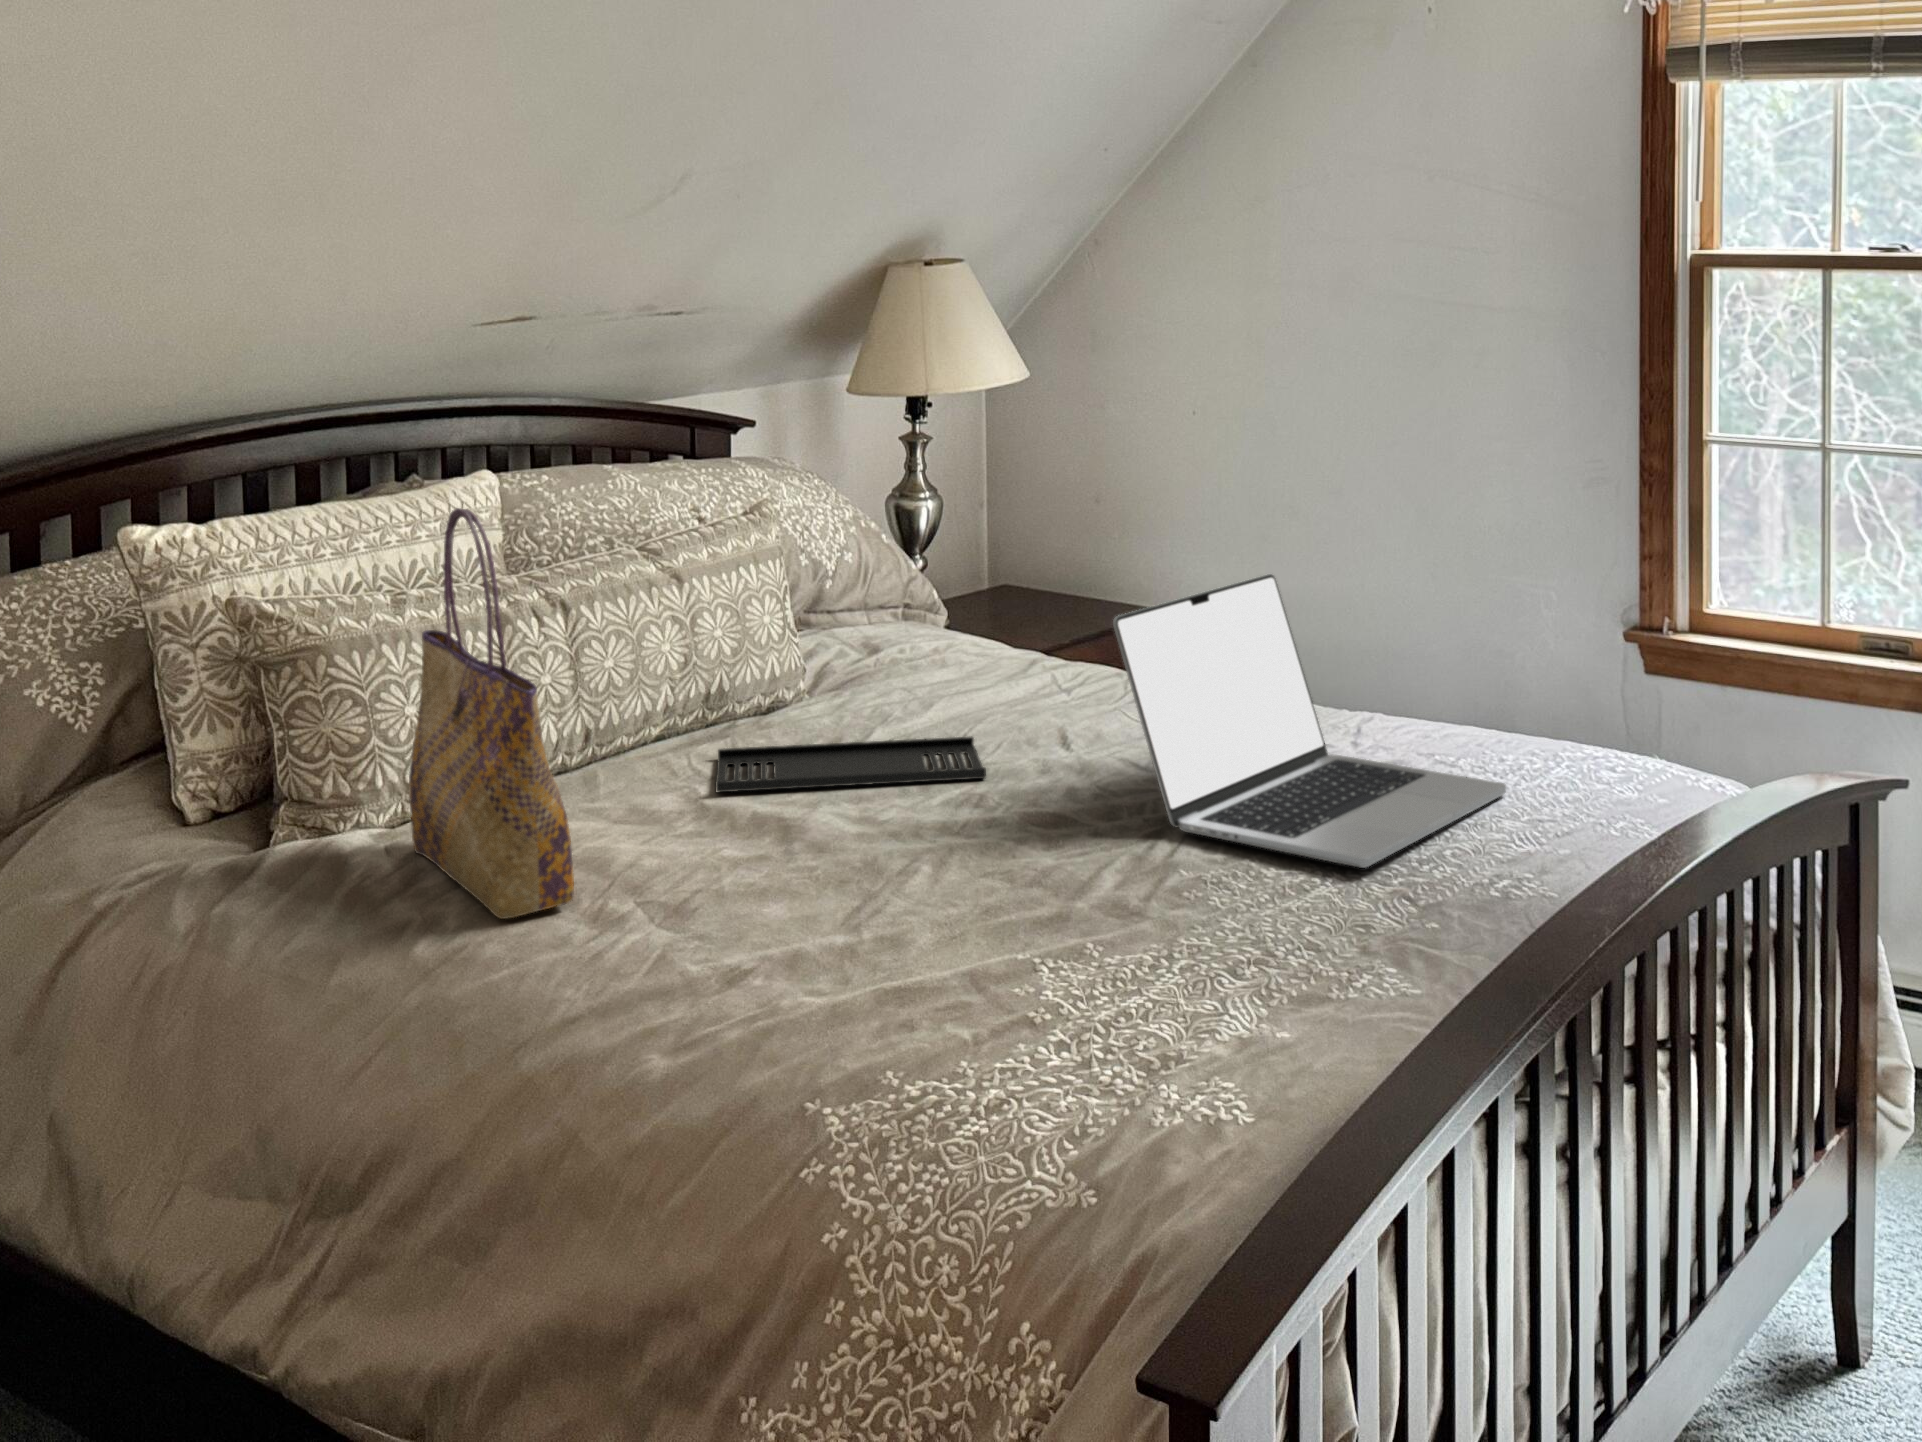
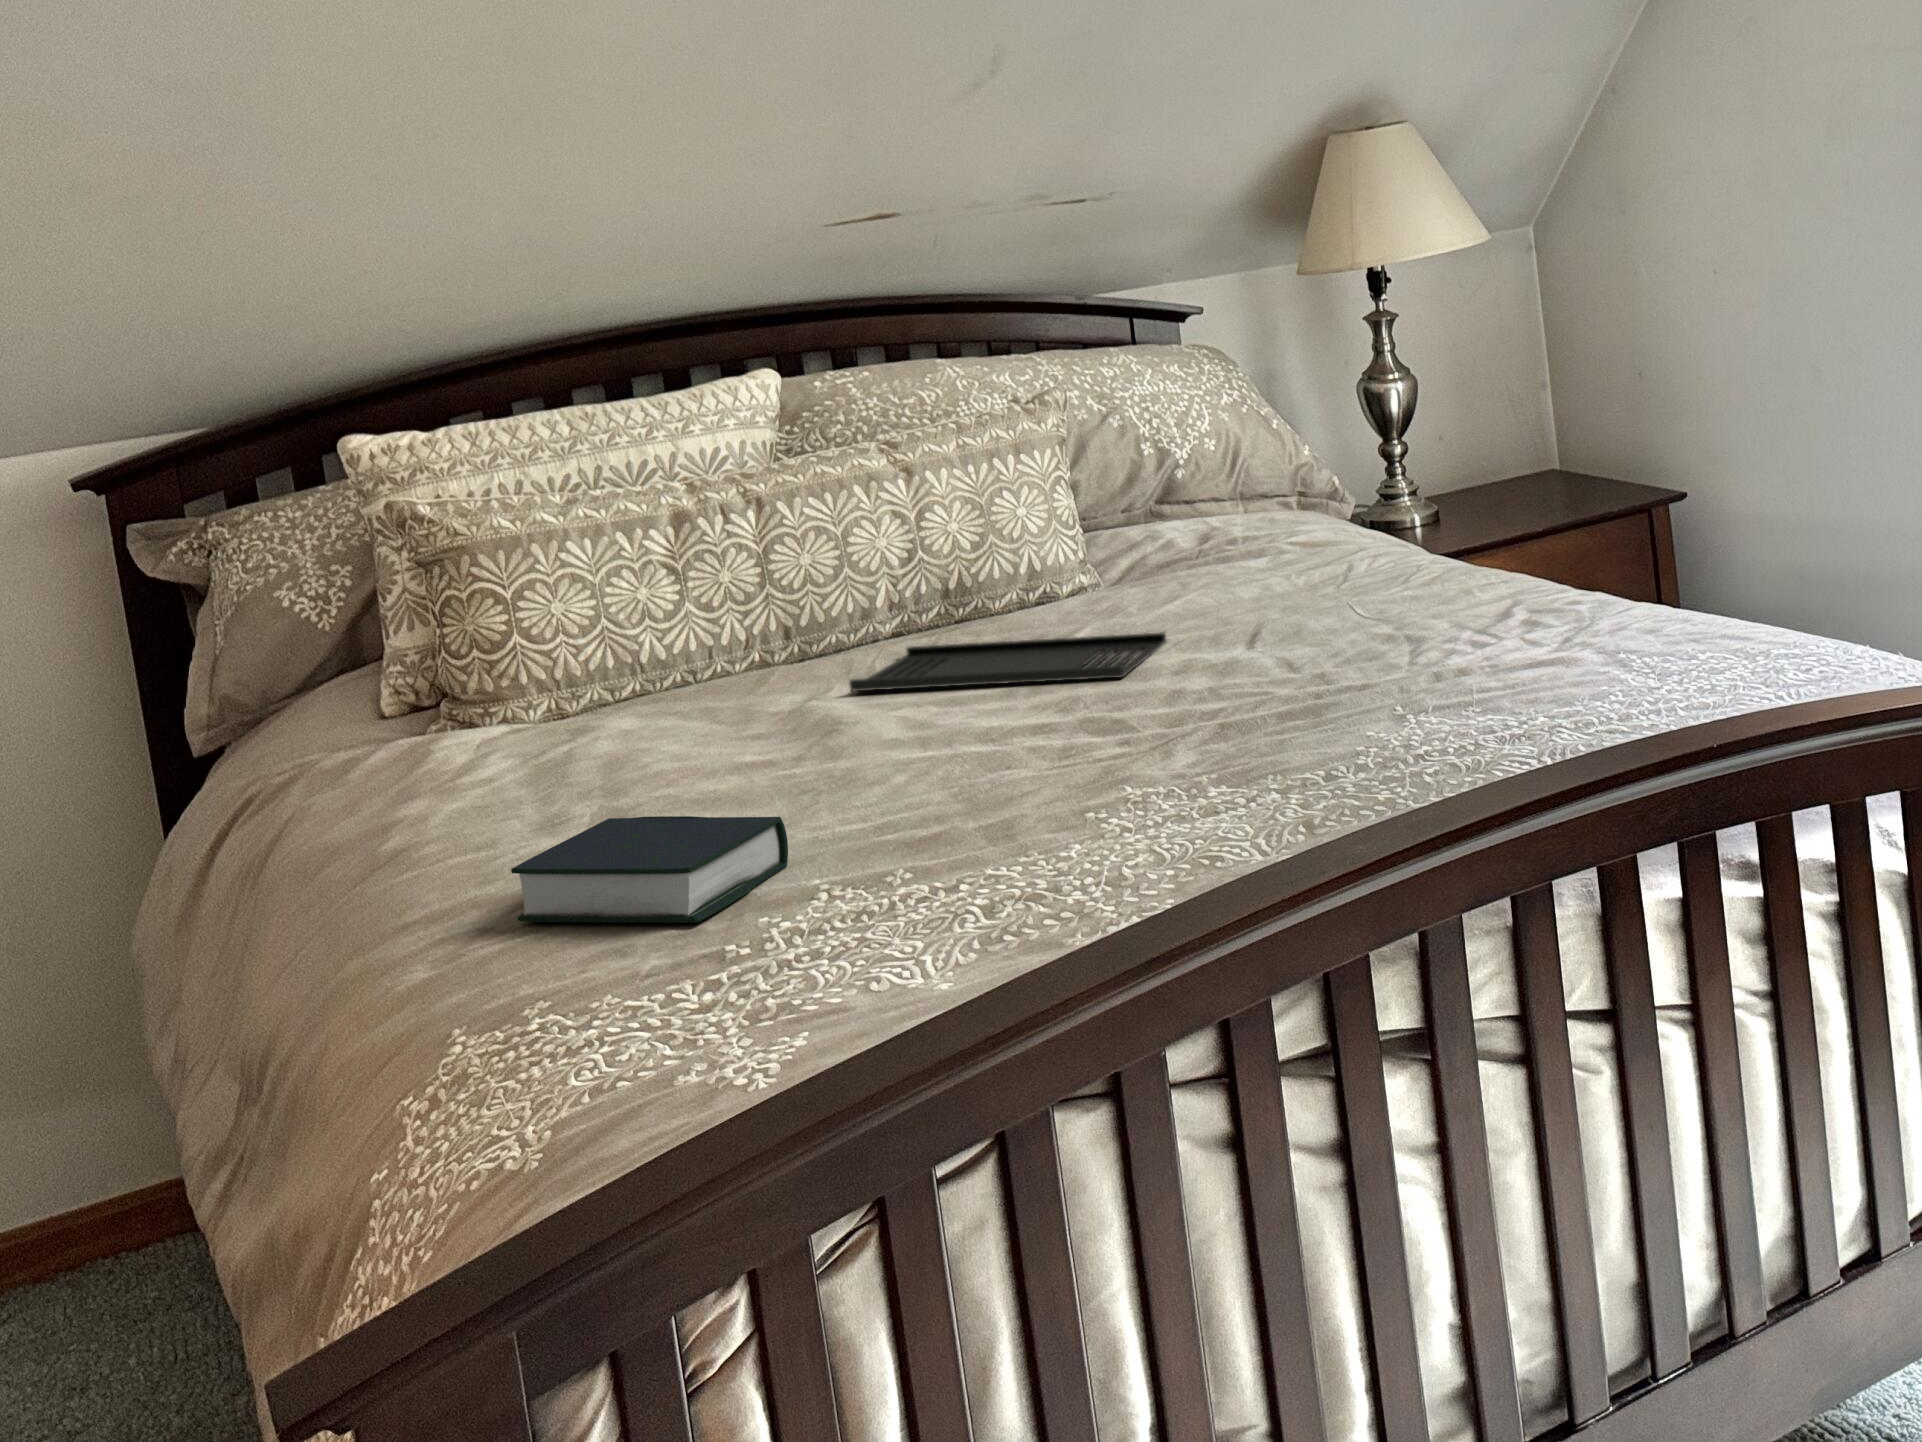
tote bag: present [409,508,574,919] -> none [460,401,600,816]
laptop: present [1113,574,1506,868] -> none [1156,441,1648,781]
book: none [719,910,919,1014] -> present [511,816,788,923]

